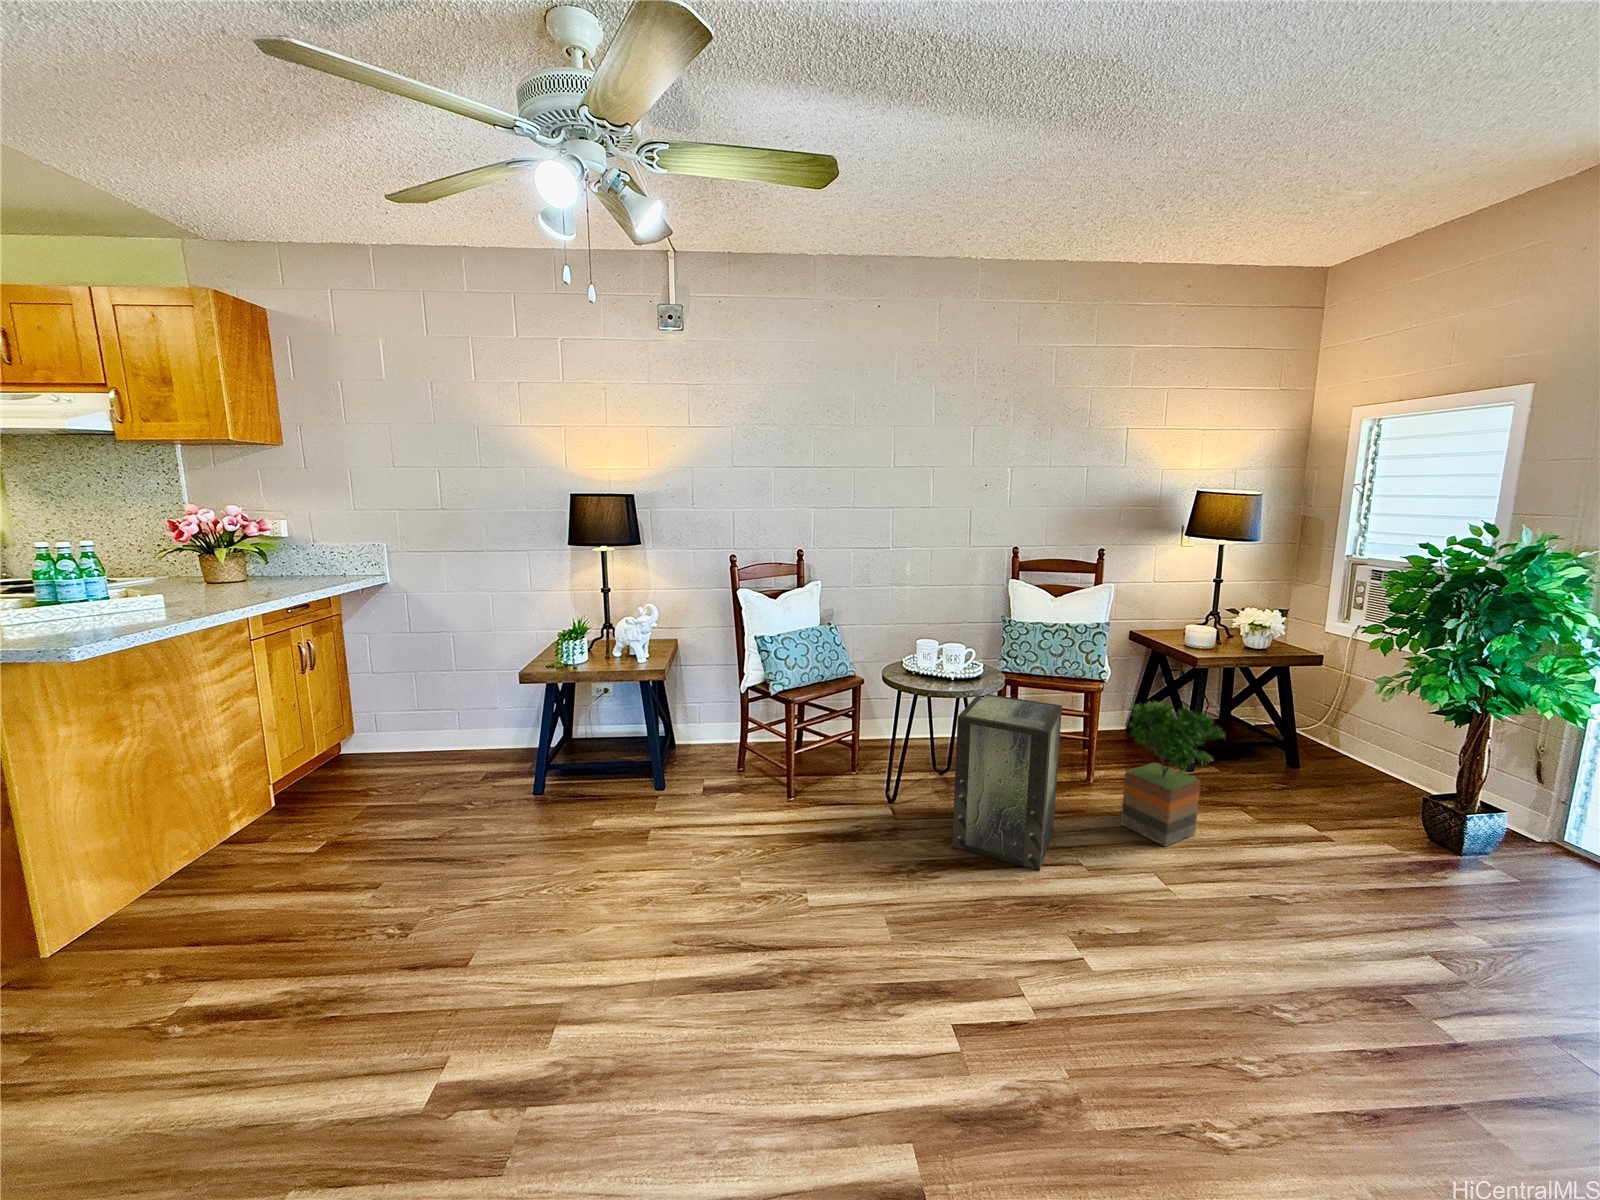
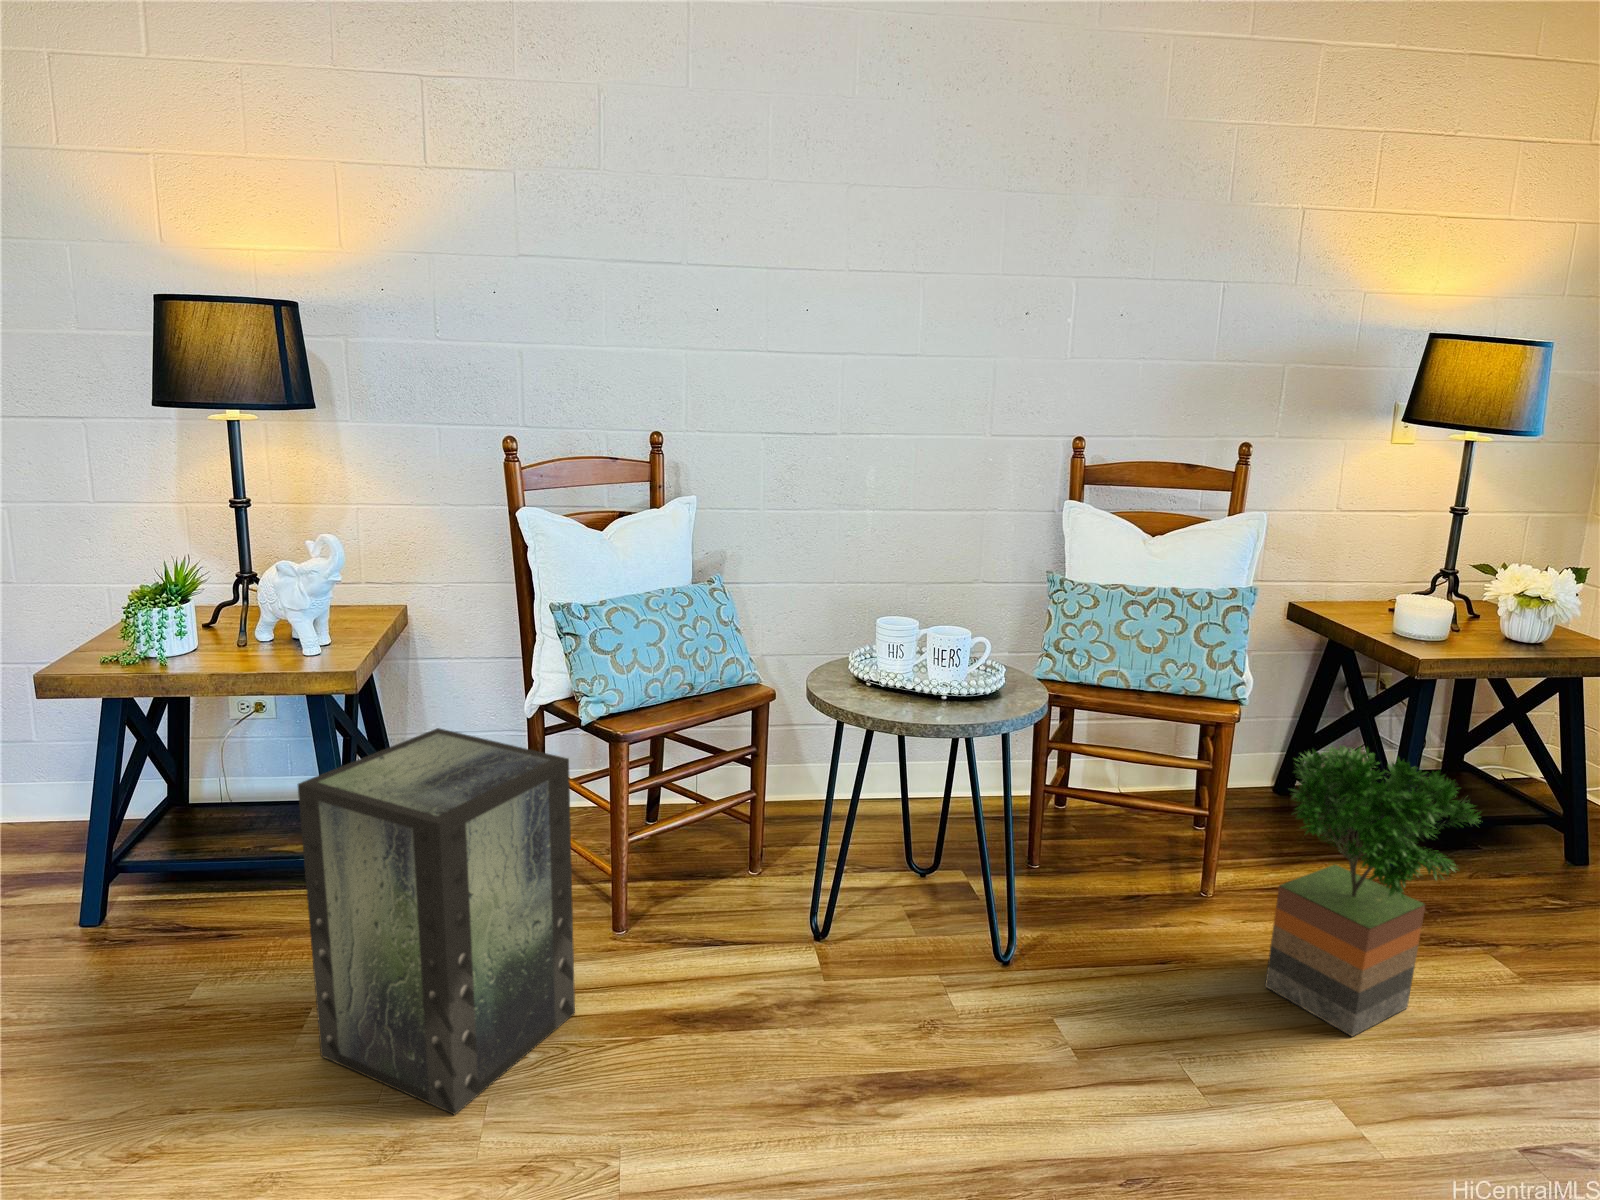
storage box: present [952,693,1062,870] -> present [298,728,575,1115]

